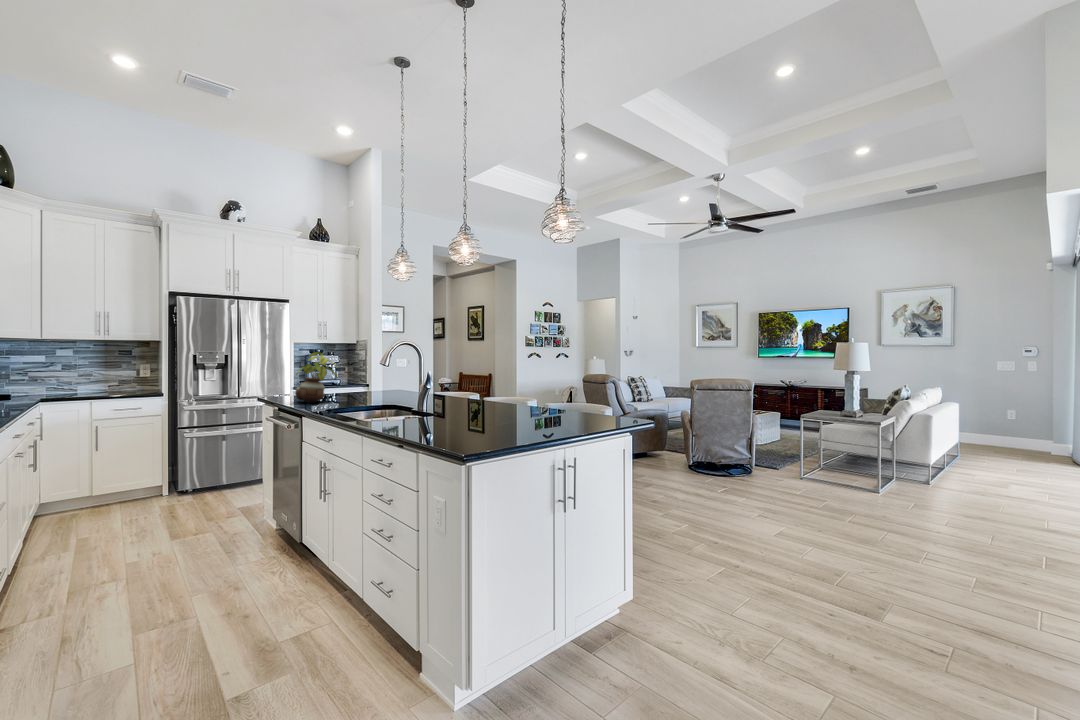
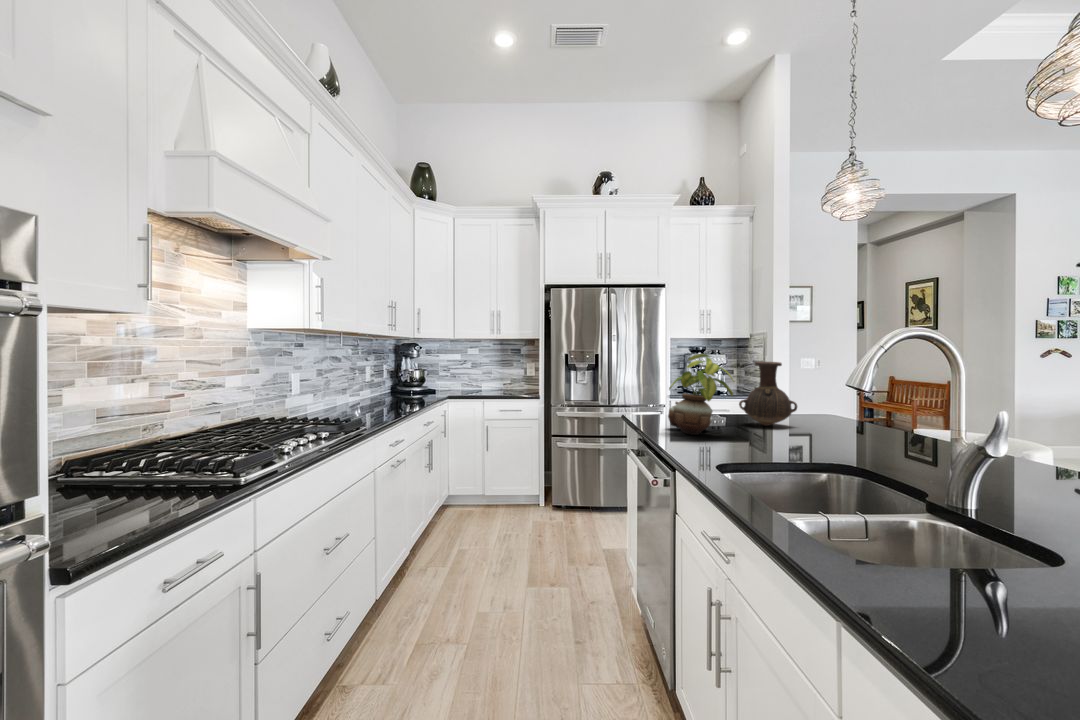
vase: none [343,358,377,397] -> present [739,362,797,426]

